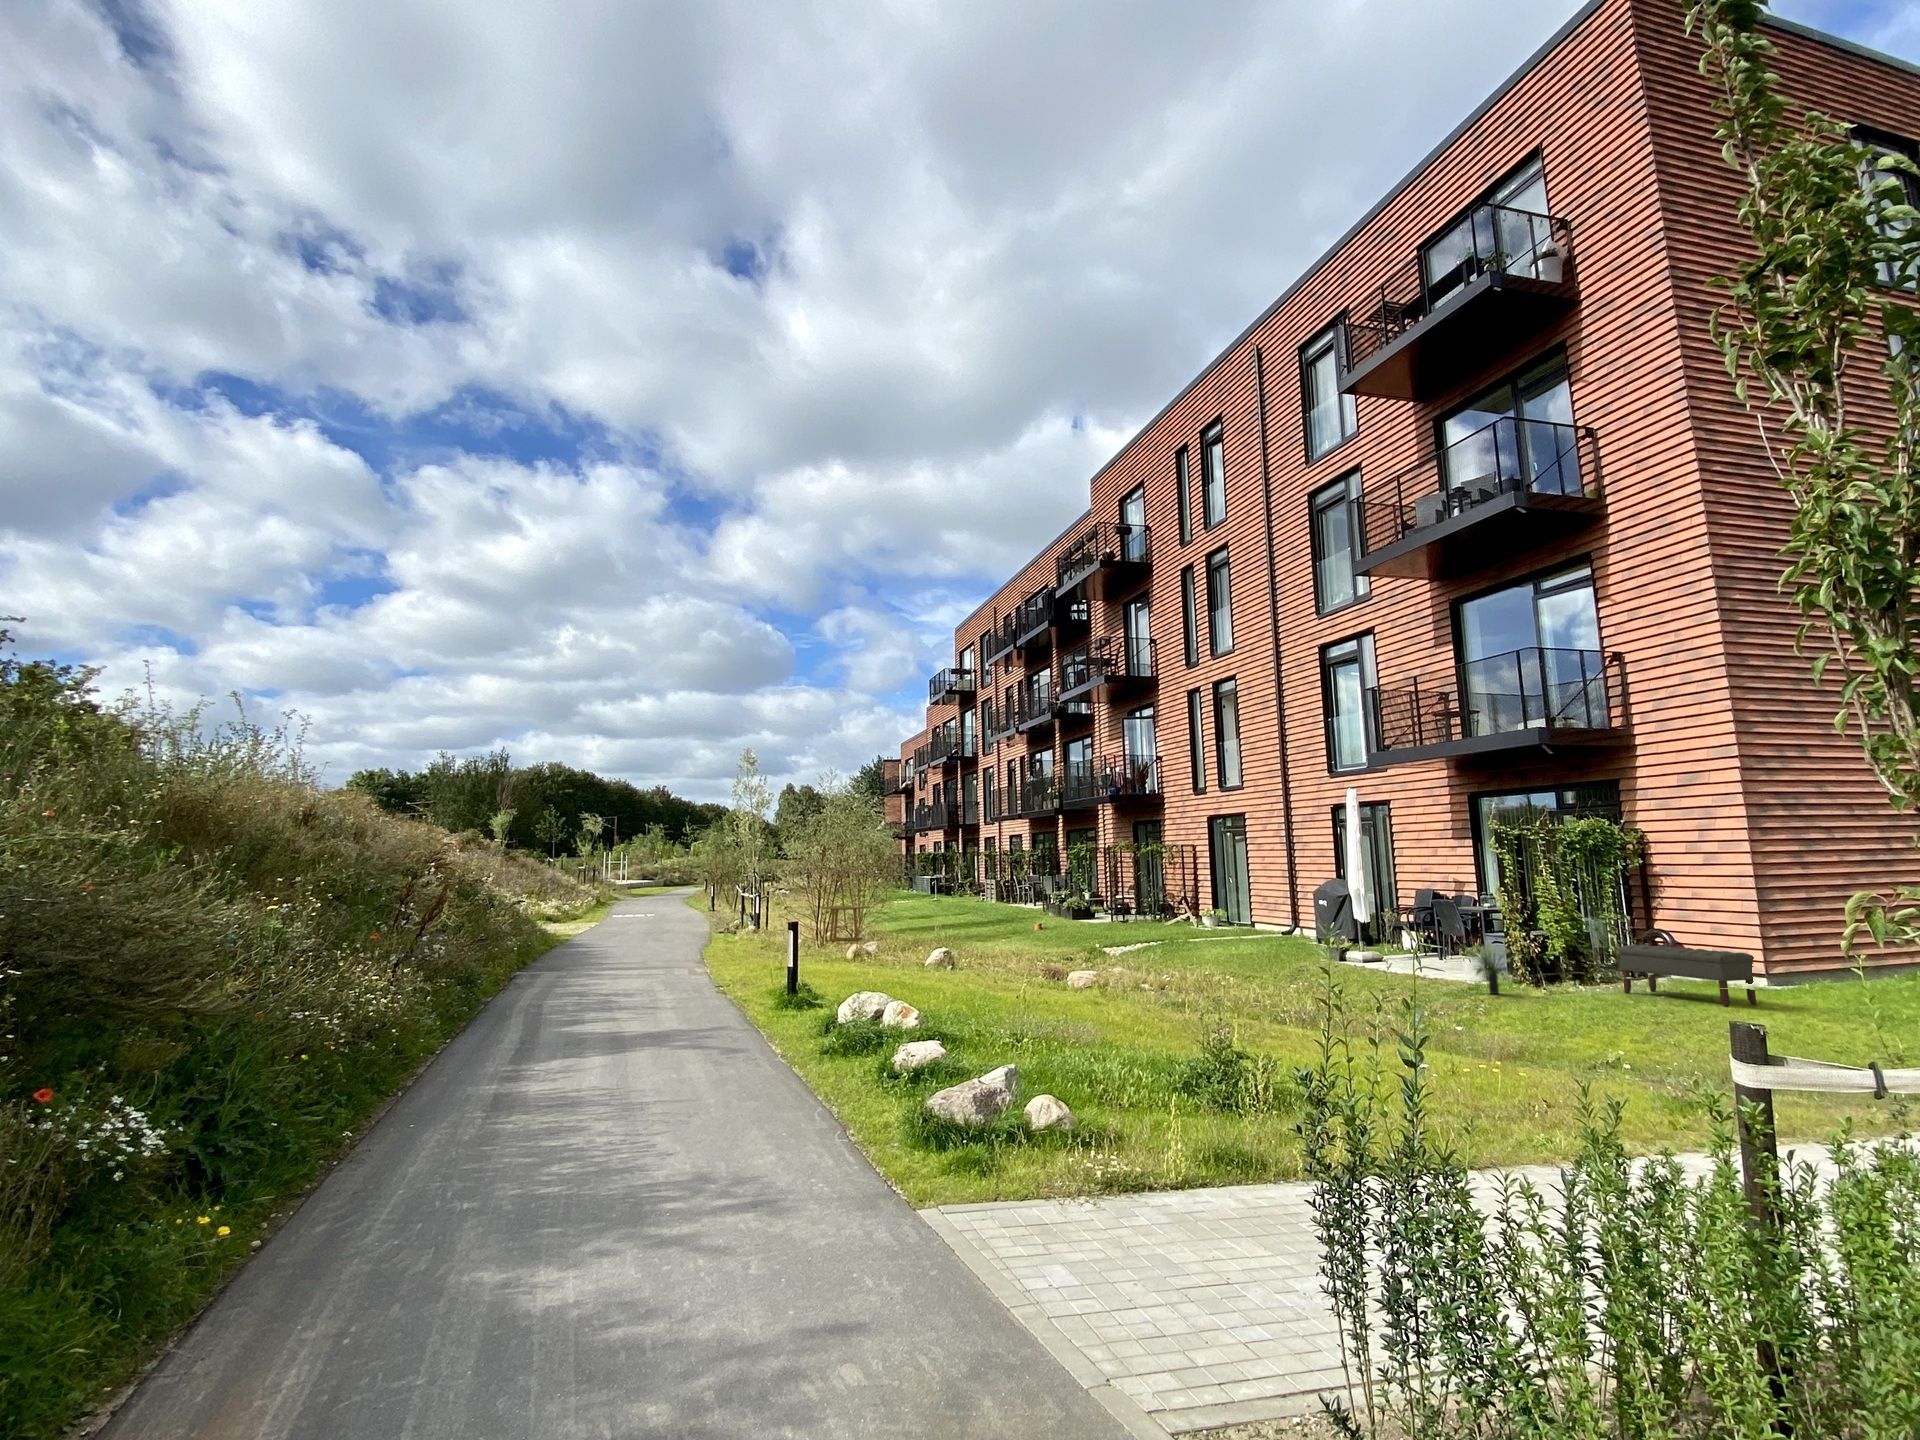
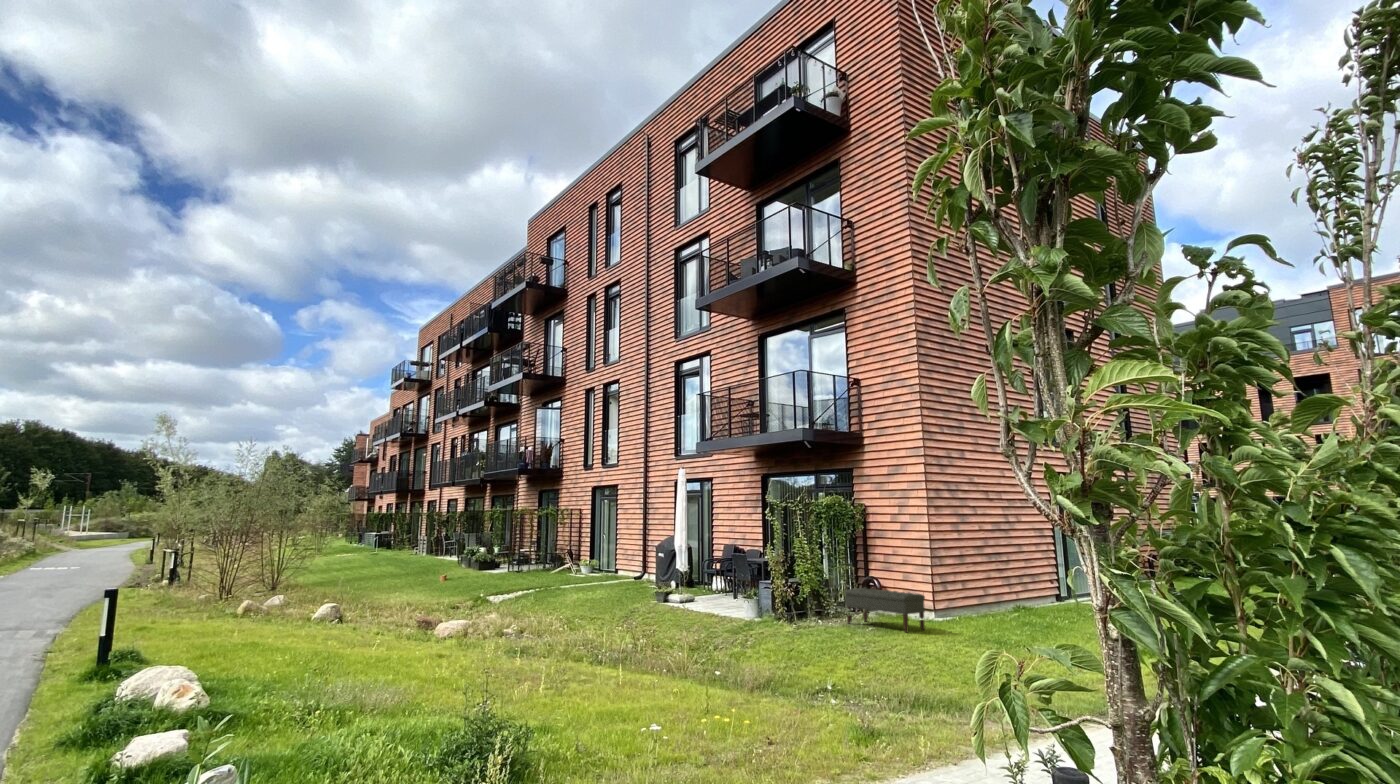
round table: present [821,906,870,941] -> none [233,558,285,591]
potted plant: present [1467,944,1517,994] -> none [745,589,780,628]

